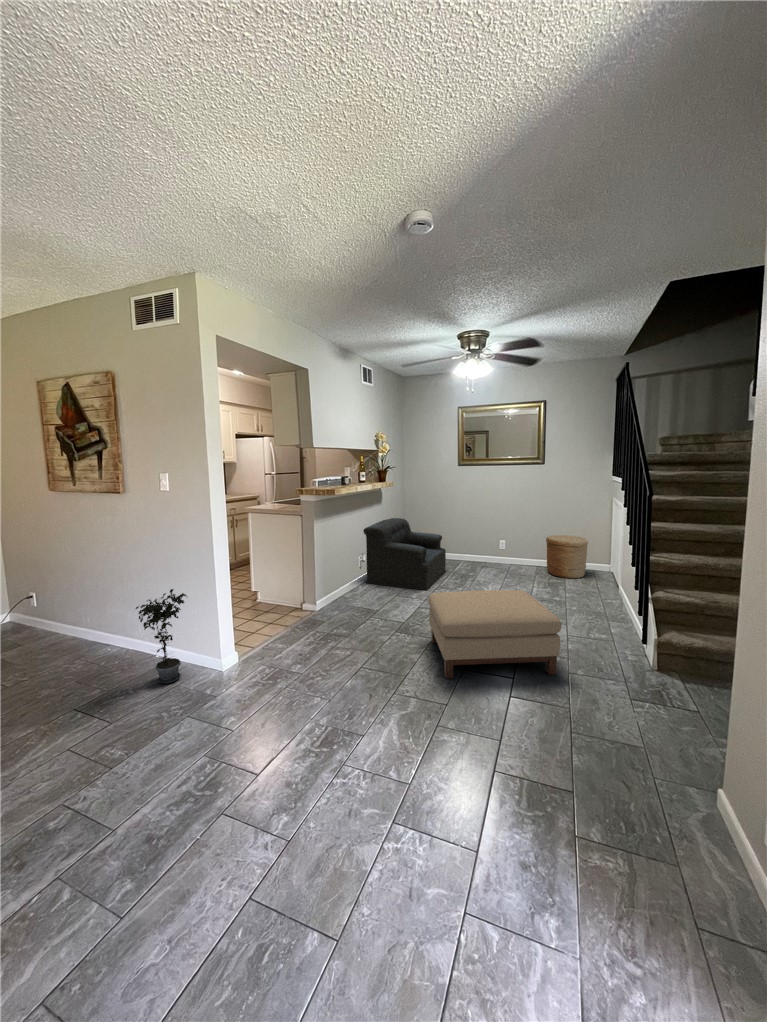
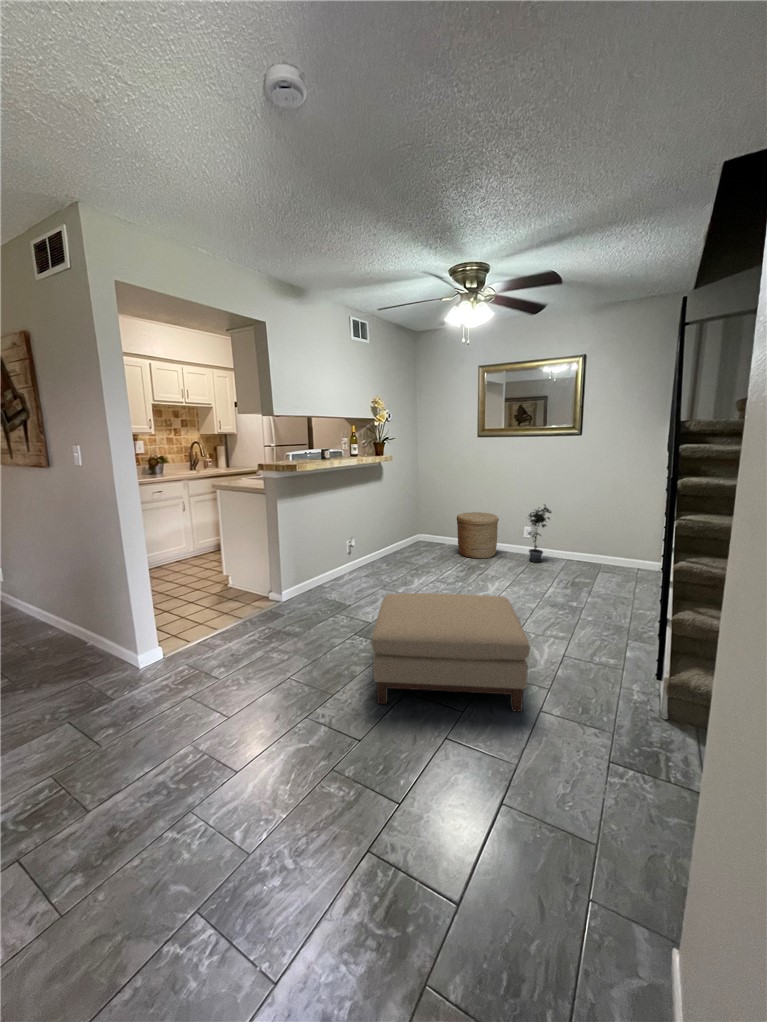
armchair: present [363,518,446,590] -> none [350,497,453,584]
woven basket: present [546,535,588,578] -> present [457,512,499,558]
potted plant: present [136,589,186,683] -> present [528,505,551,562]

